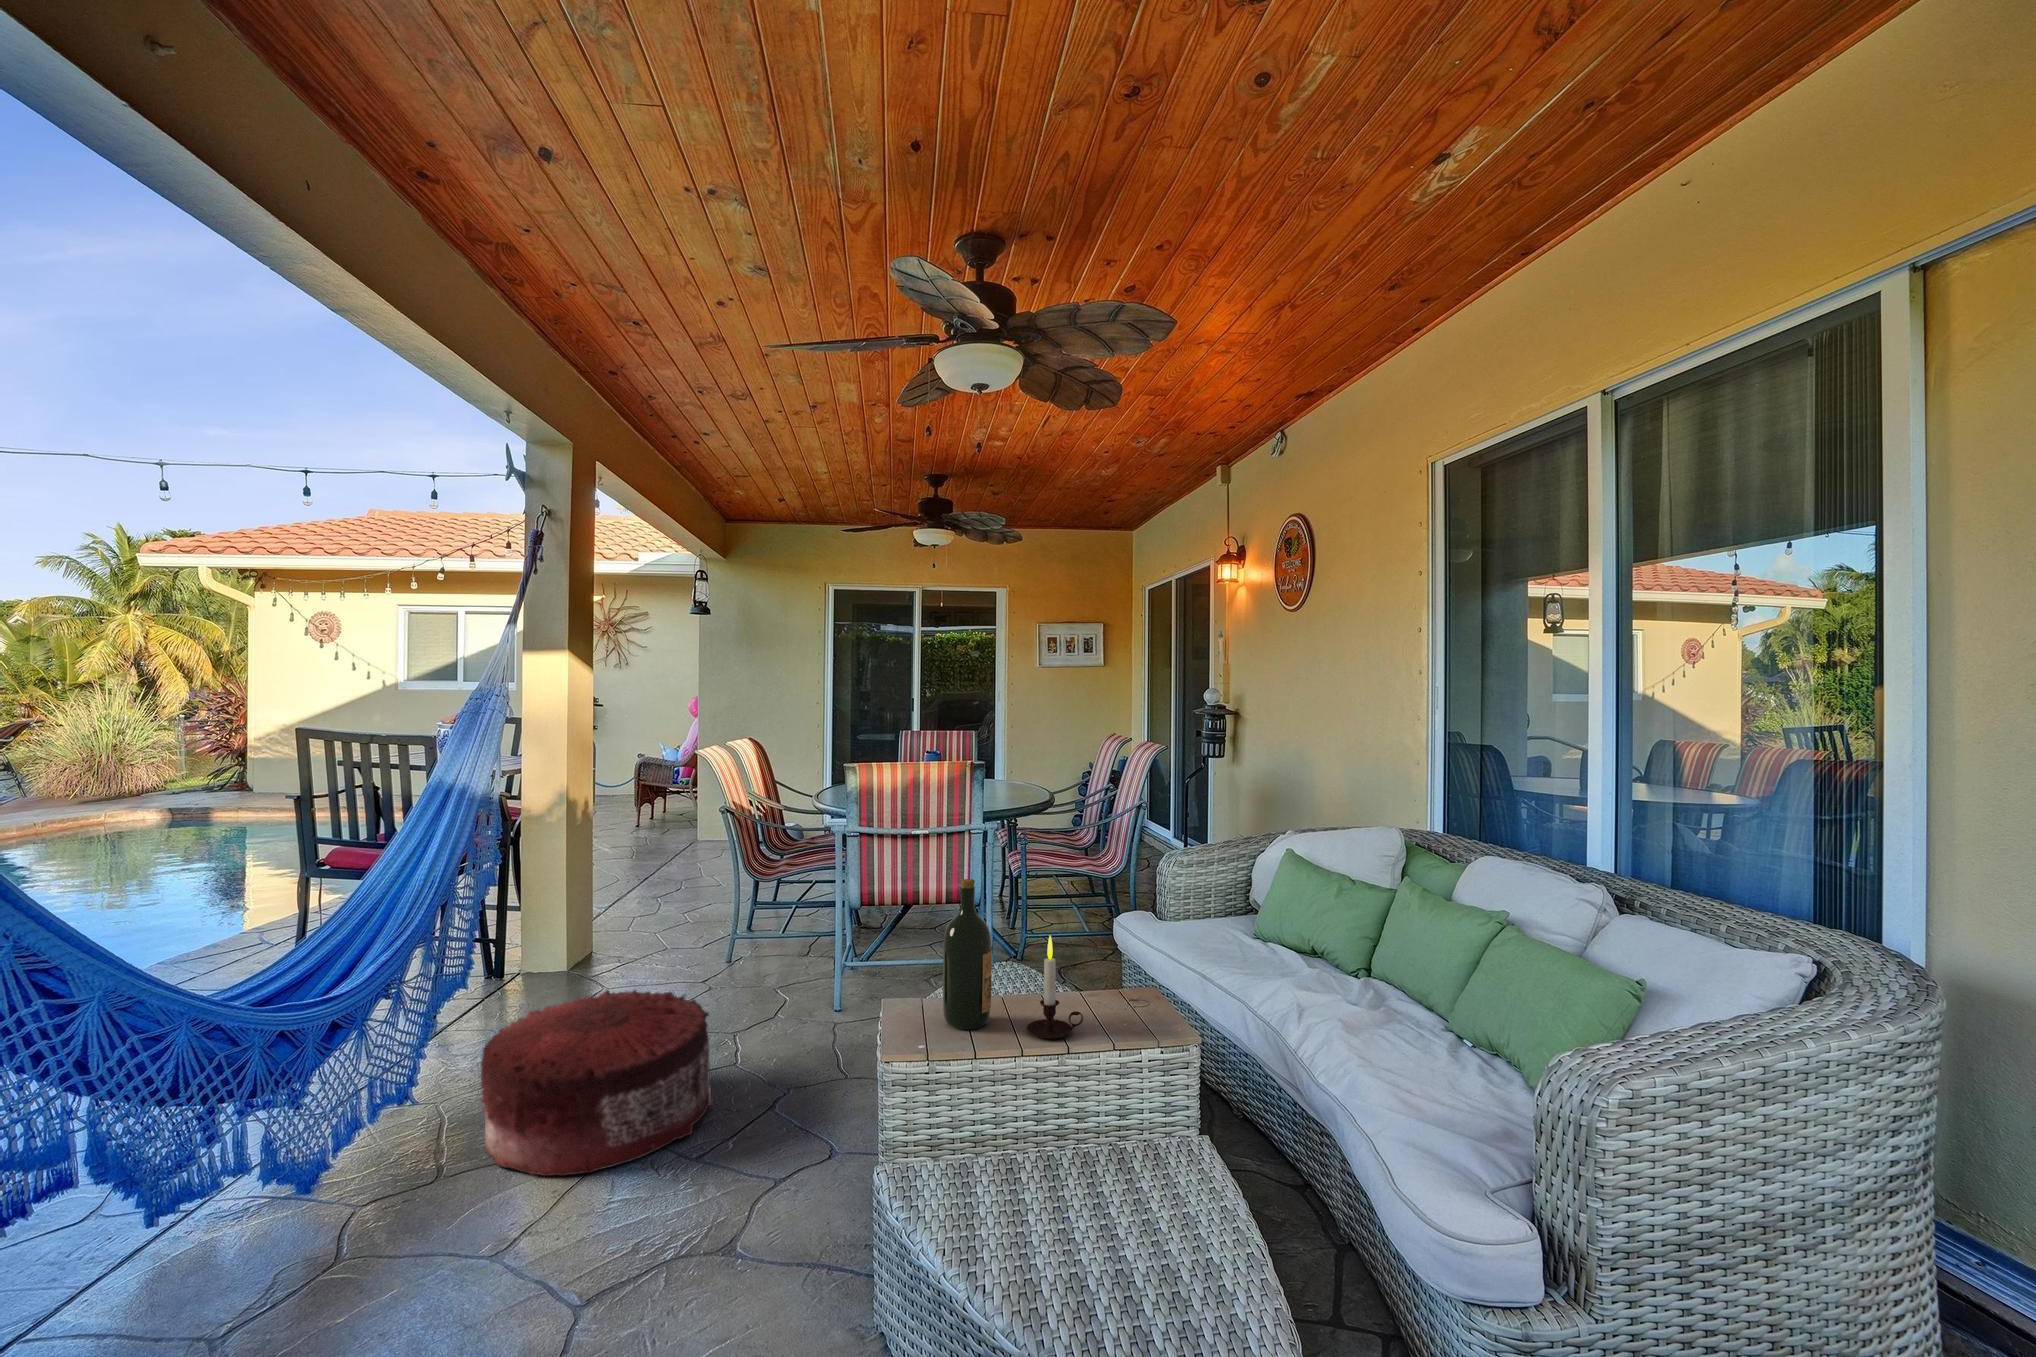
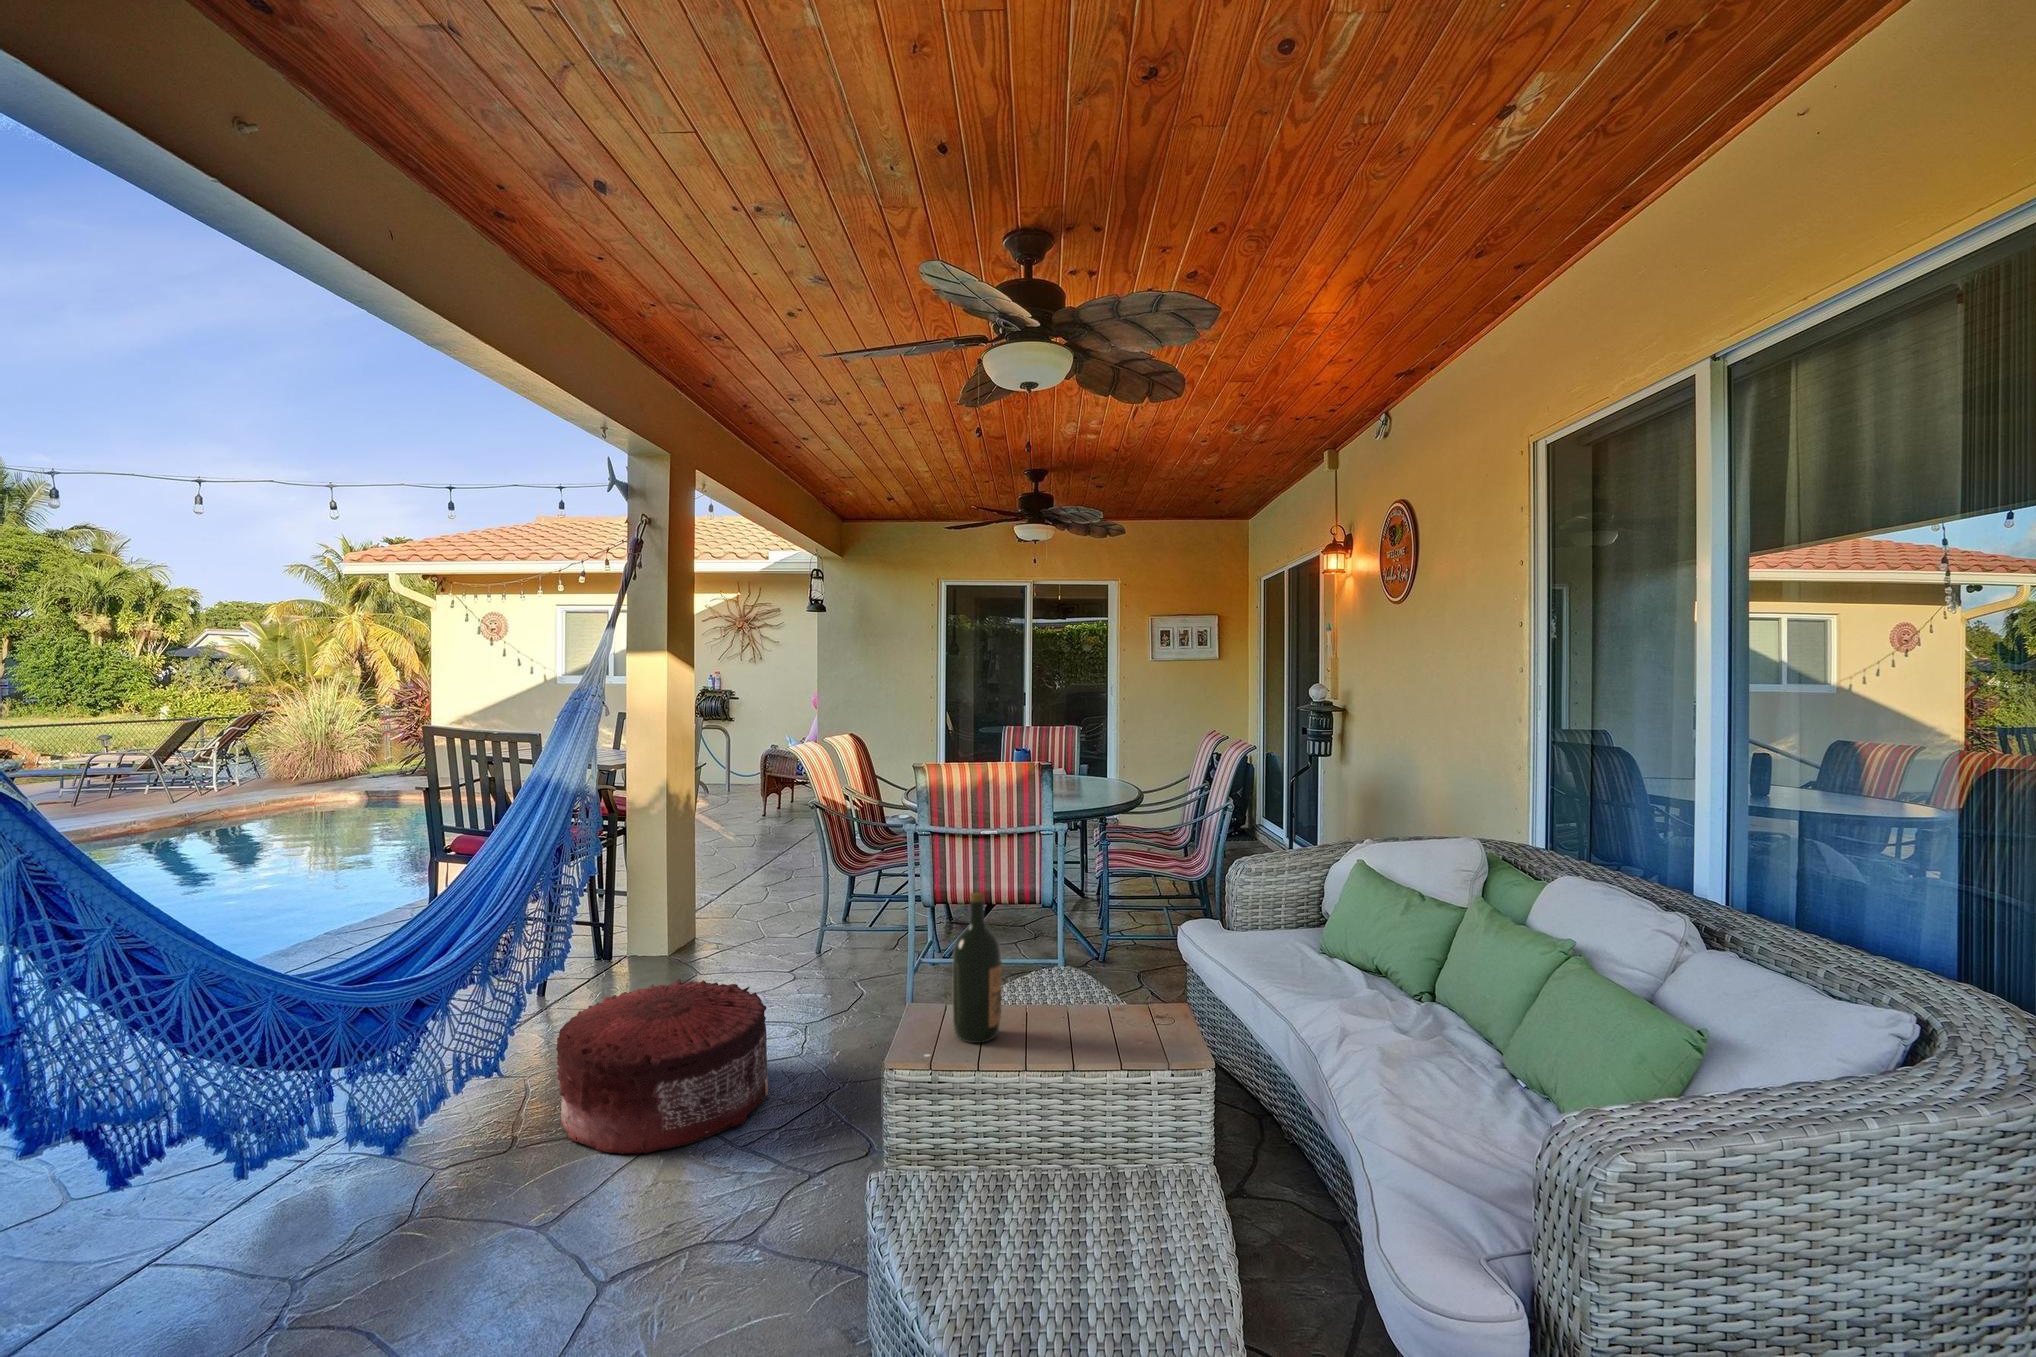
candle: present [1027,935,1083,1039] -> none [1032,952,1090,1058]

